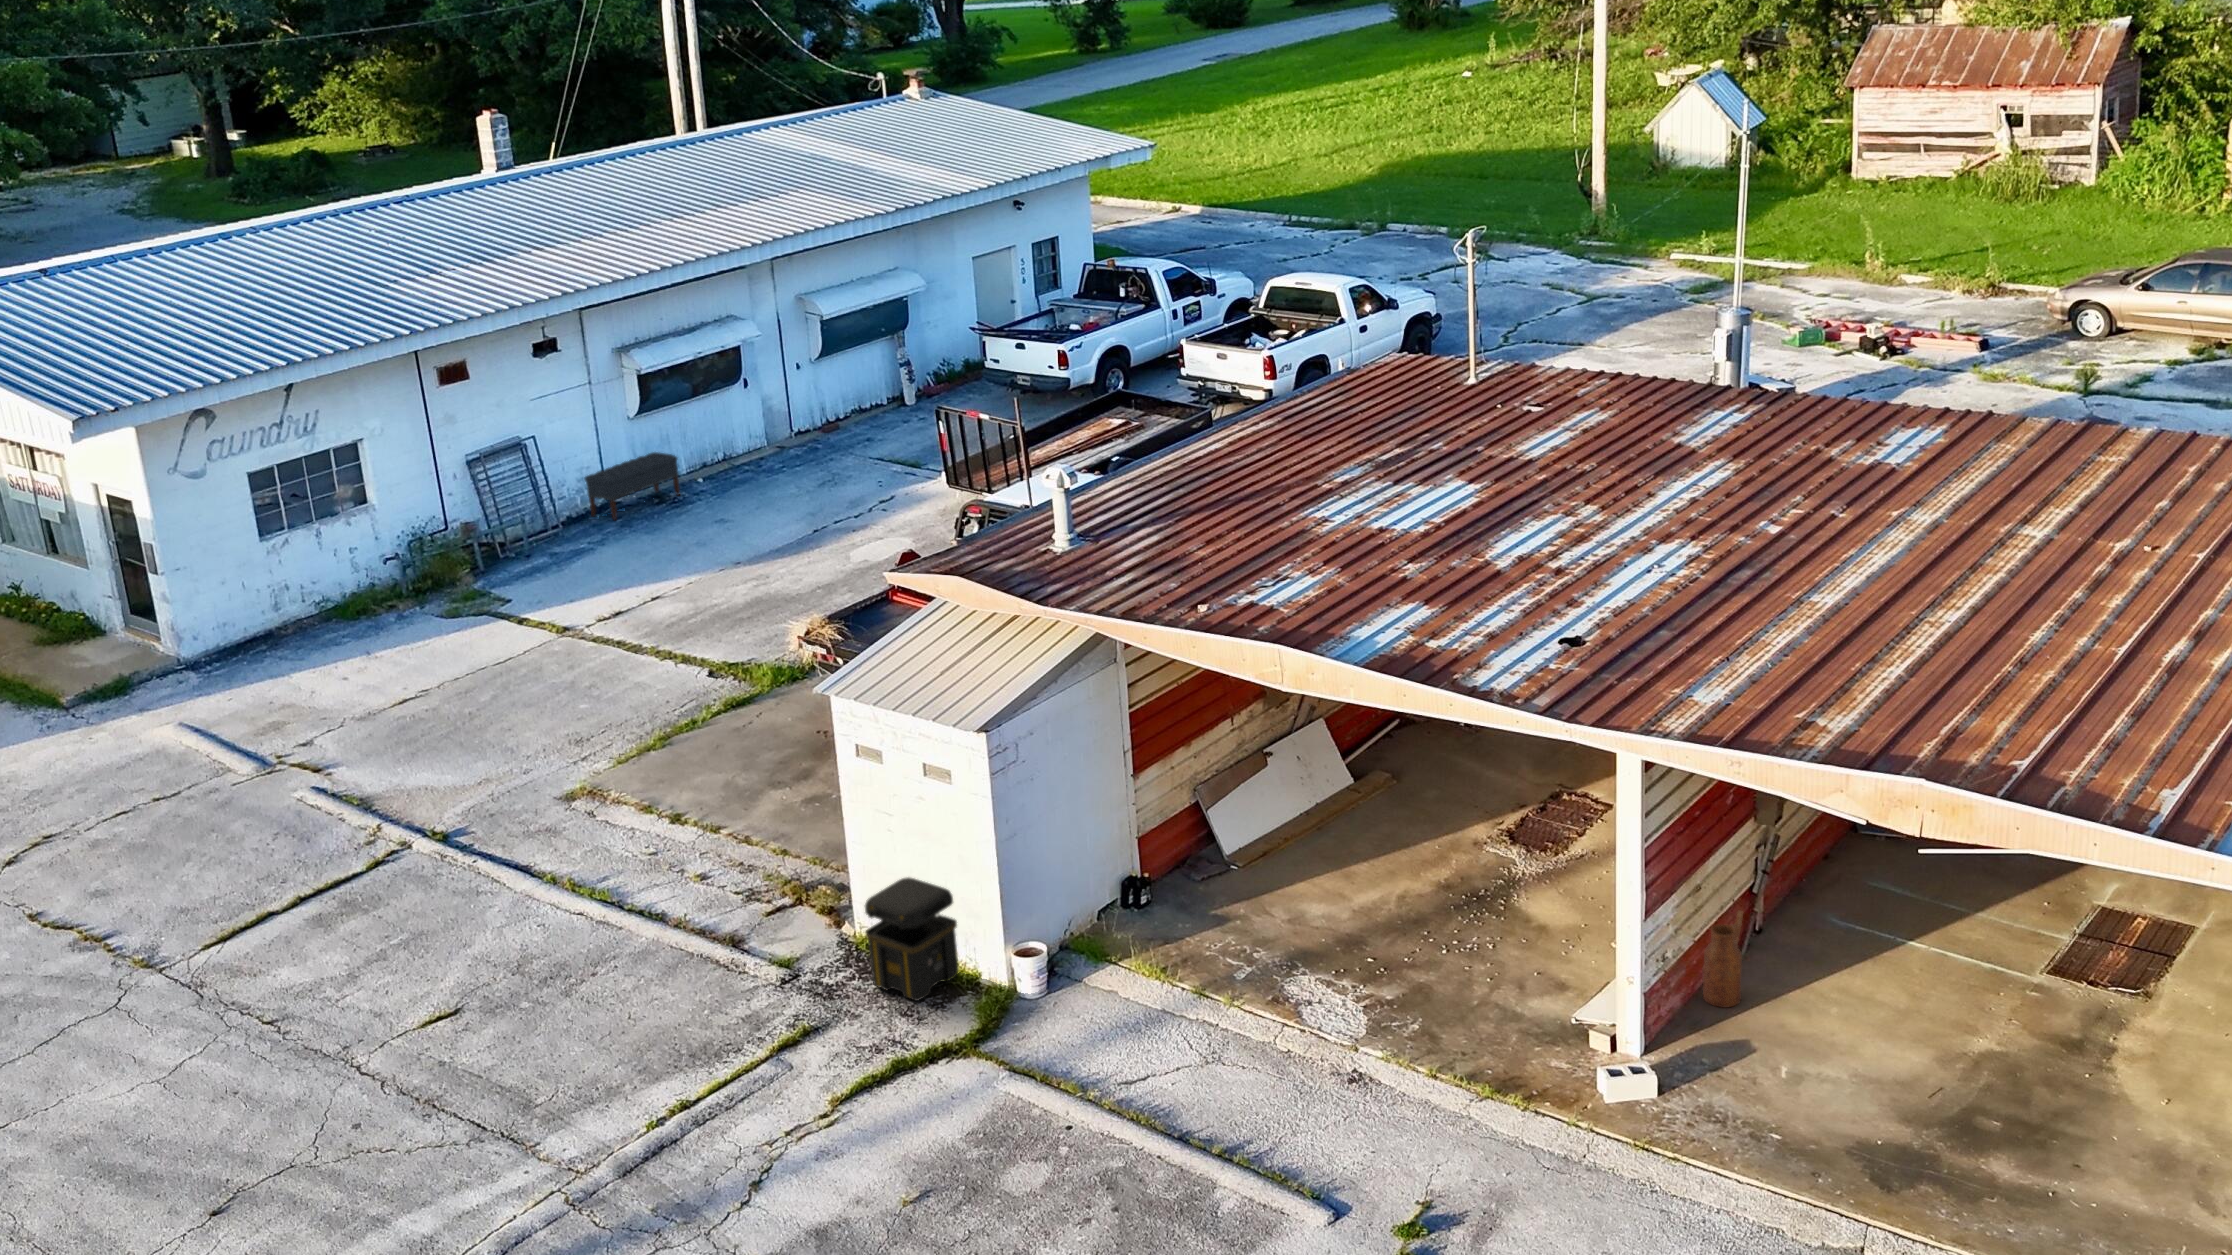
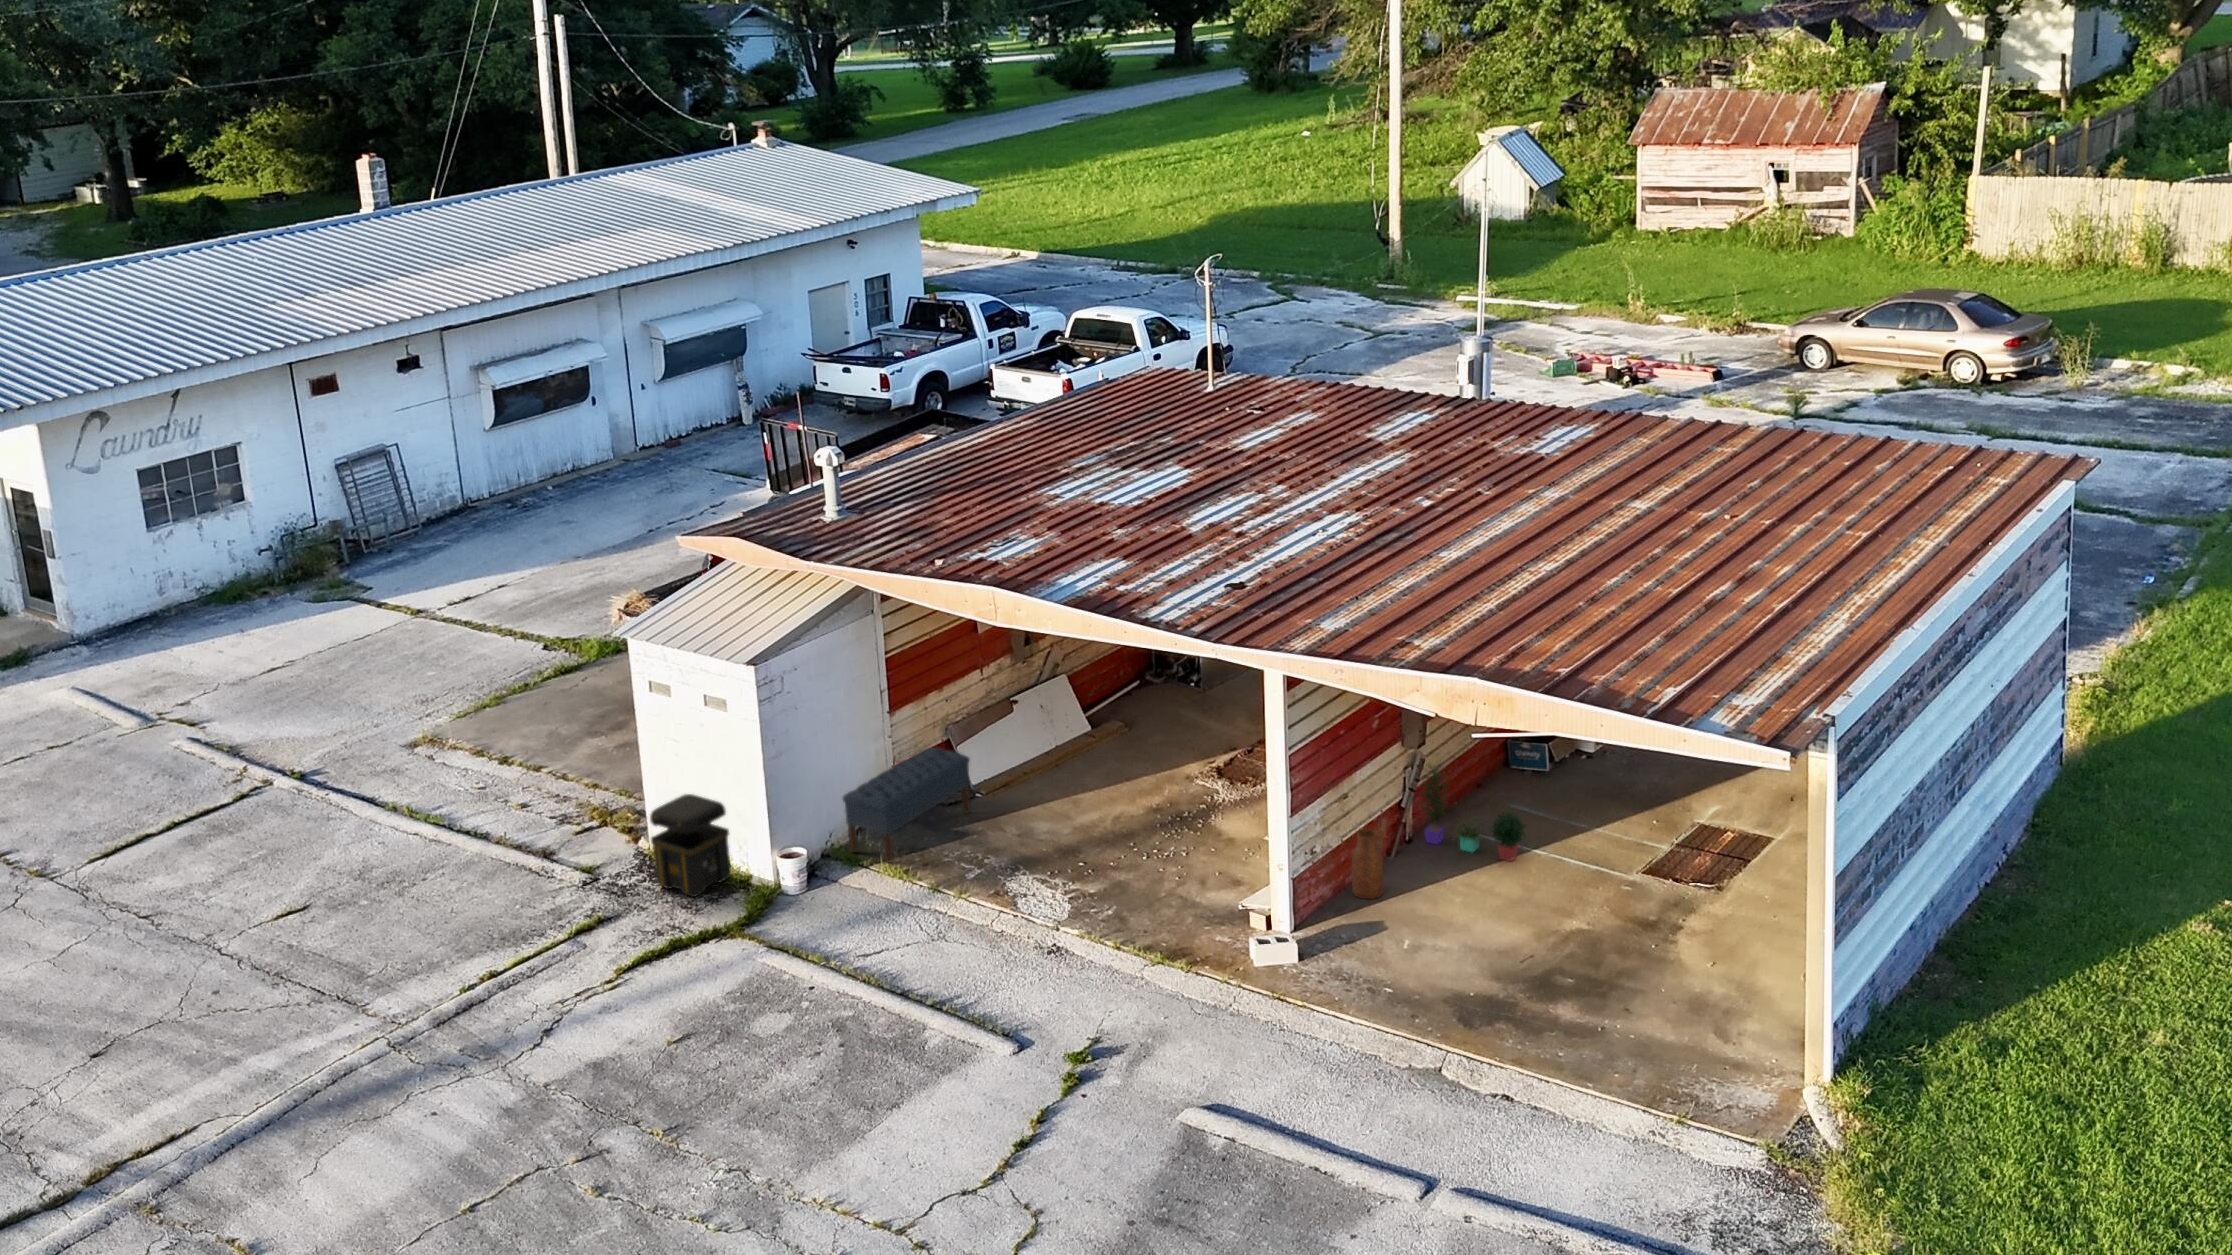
bench: present [585,452,680,520] -> present [843,747,970,863]
potted plant: none [1768,839,1904,958] -> present [1421,765,1526,861]

